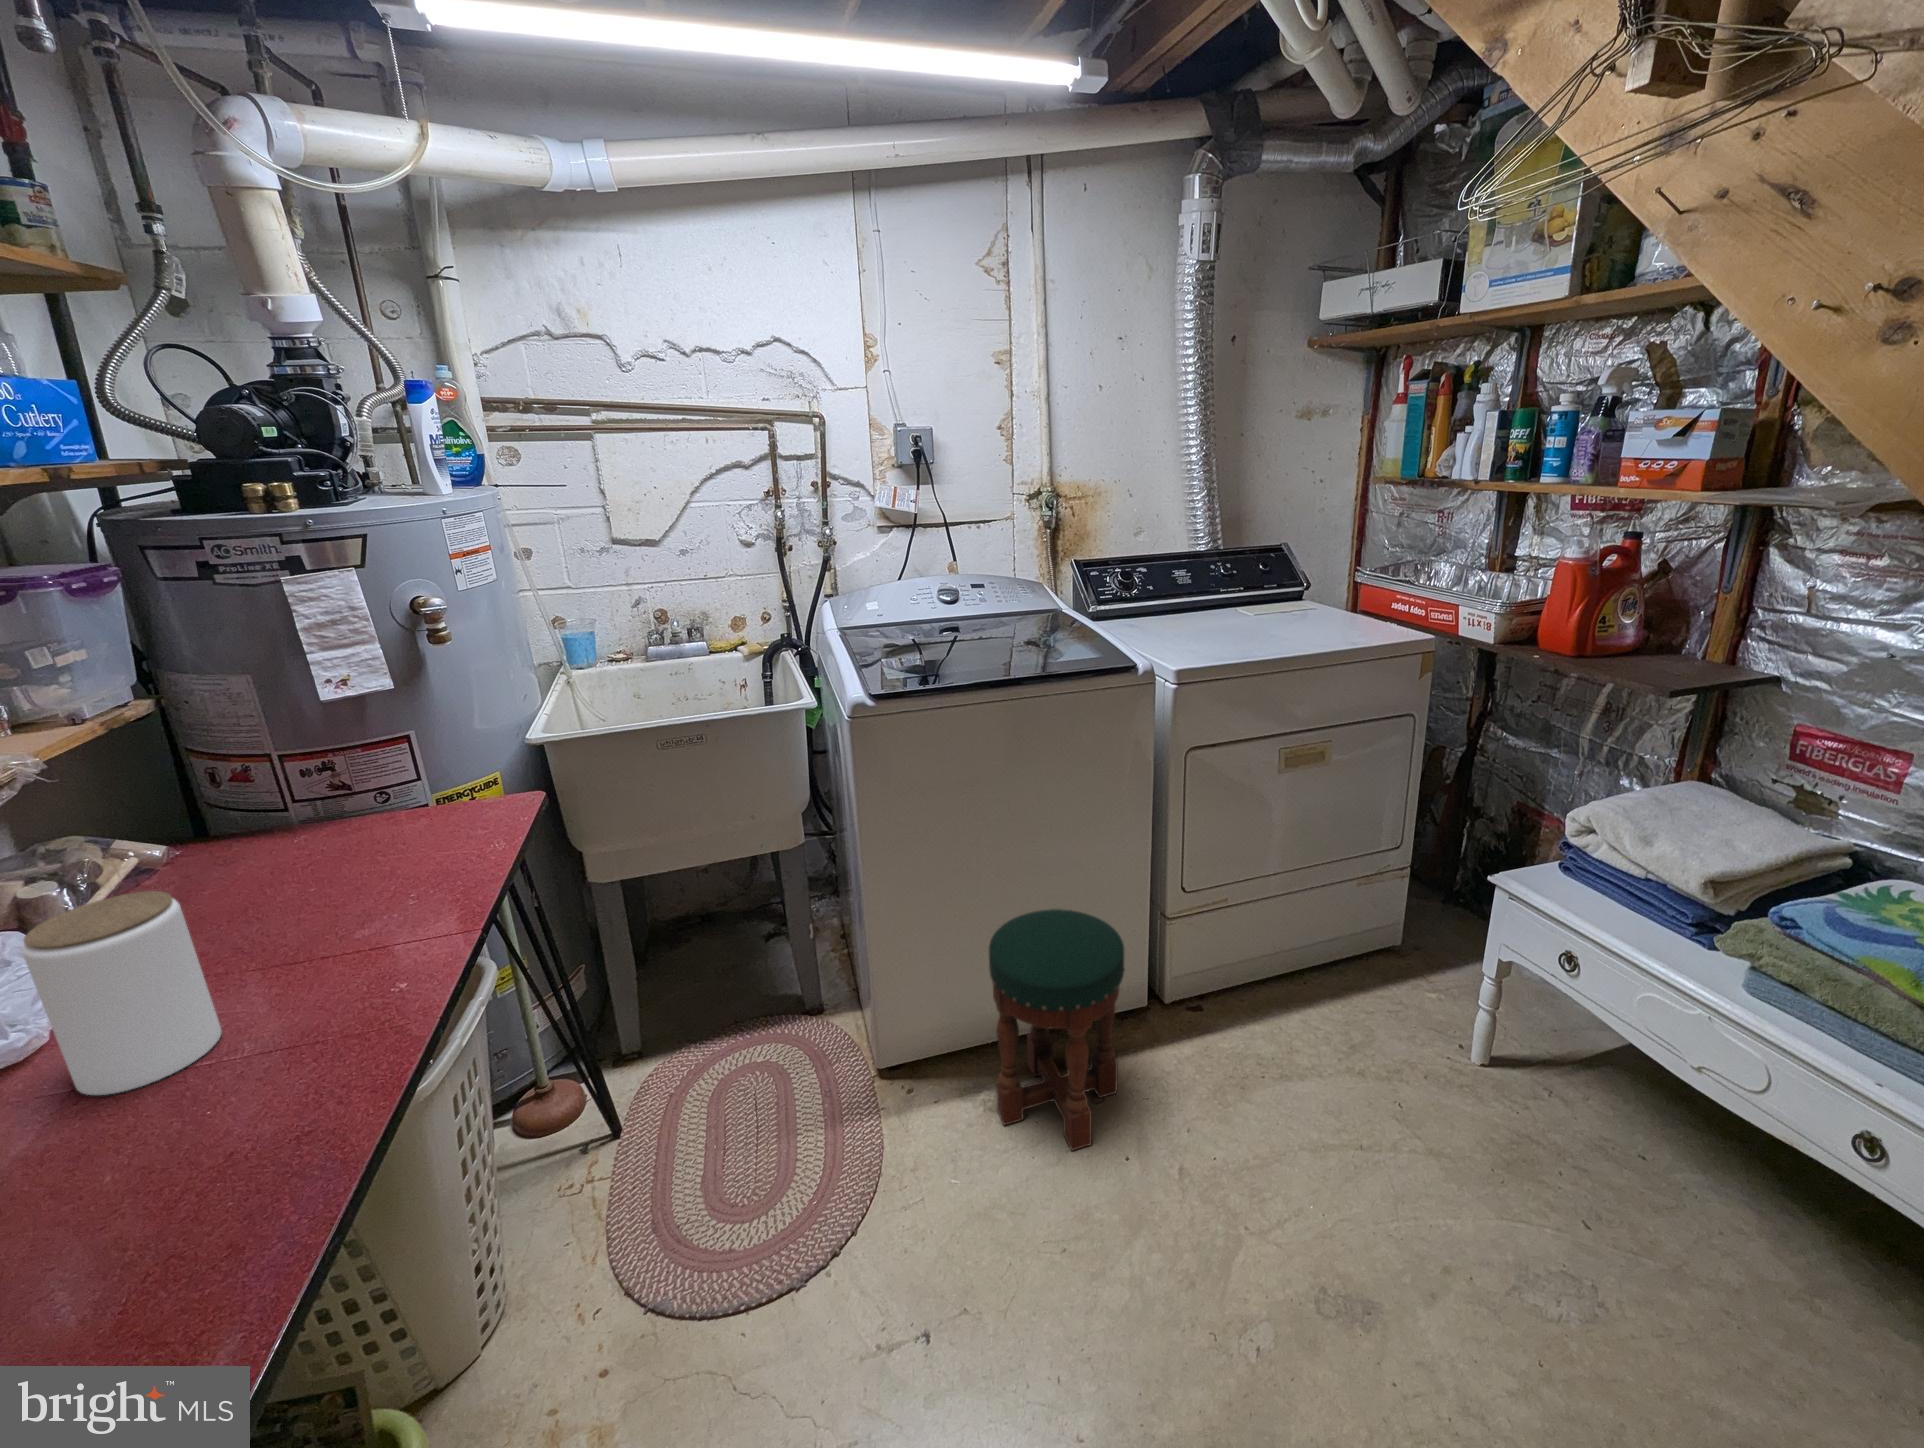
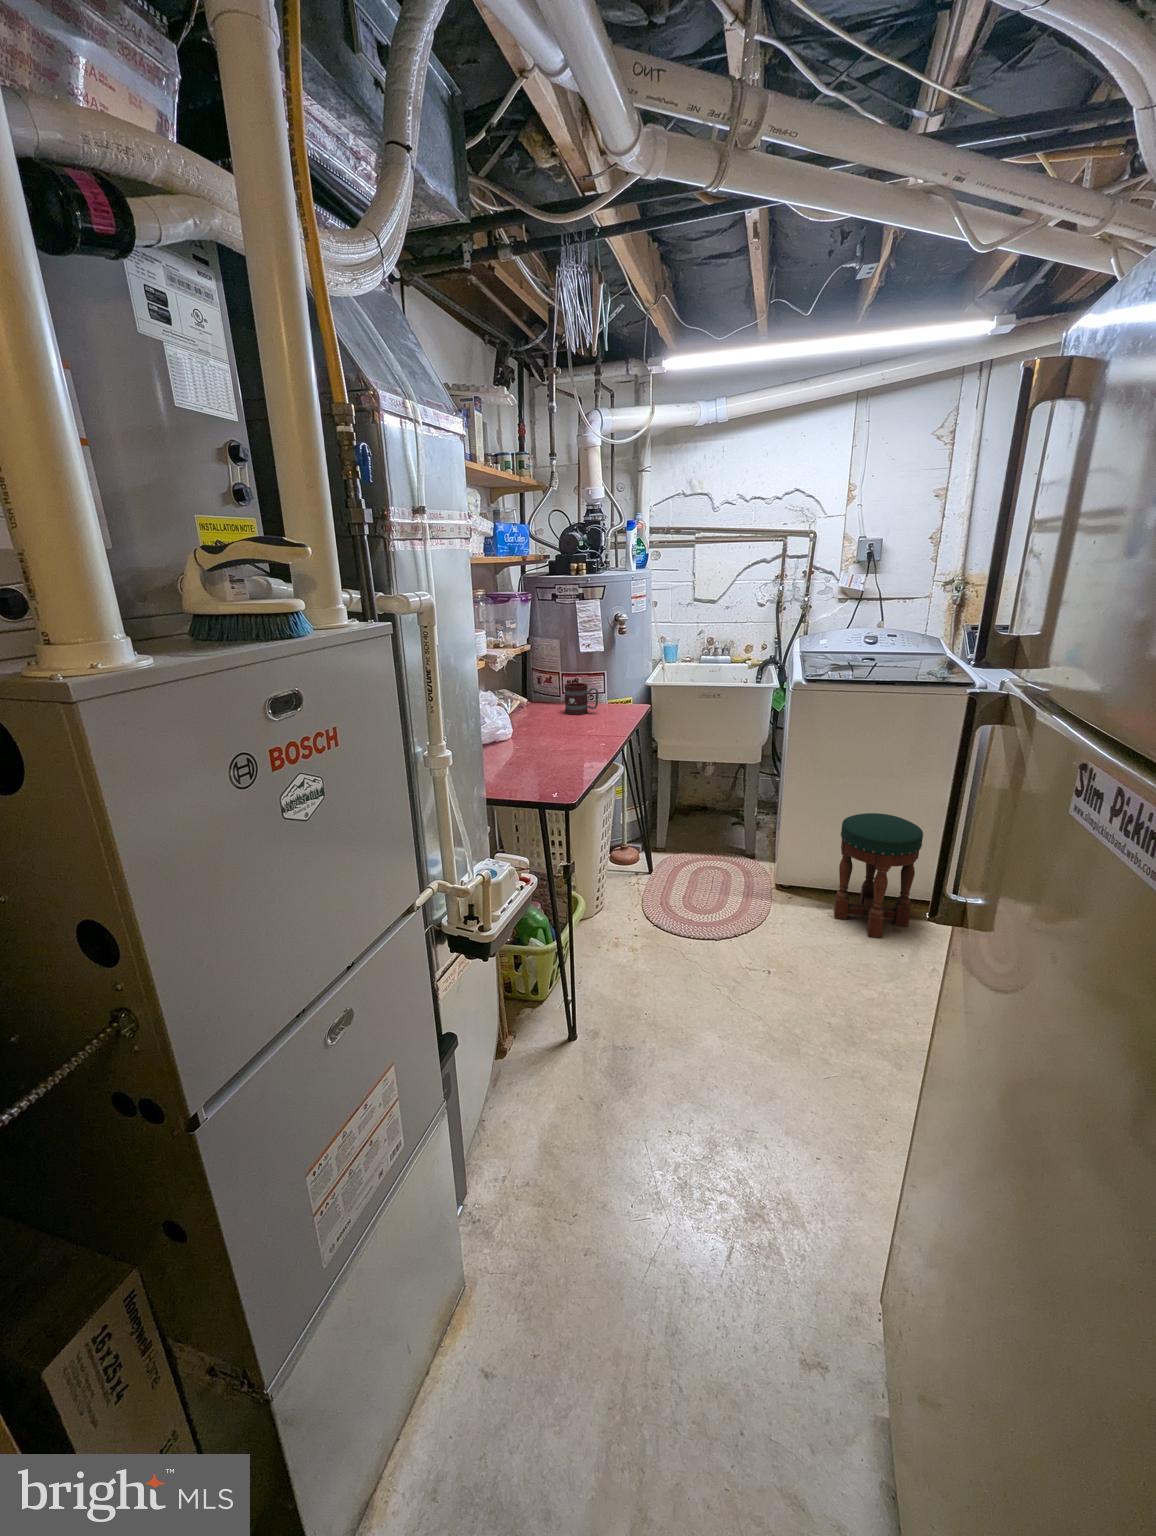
mug: none [257,792,382,888] -> present [564,683,598,715]
jar: present [22,891,221,1095] -> none [530,688,563,742]

